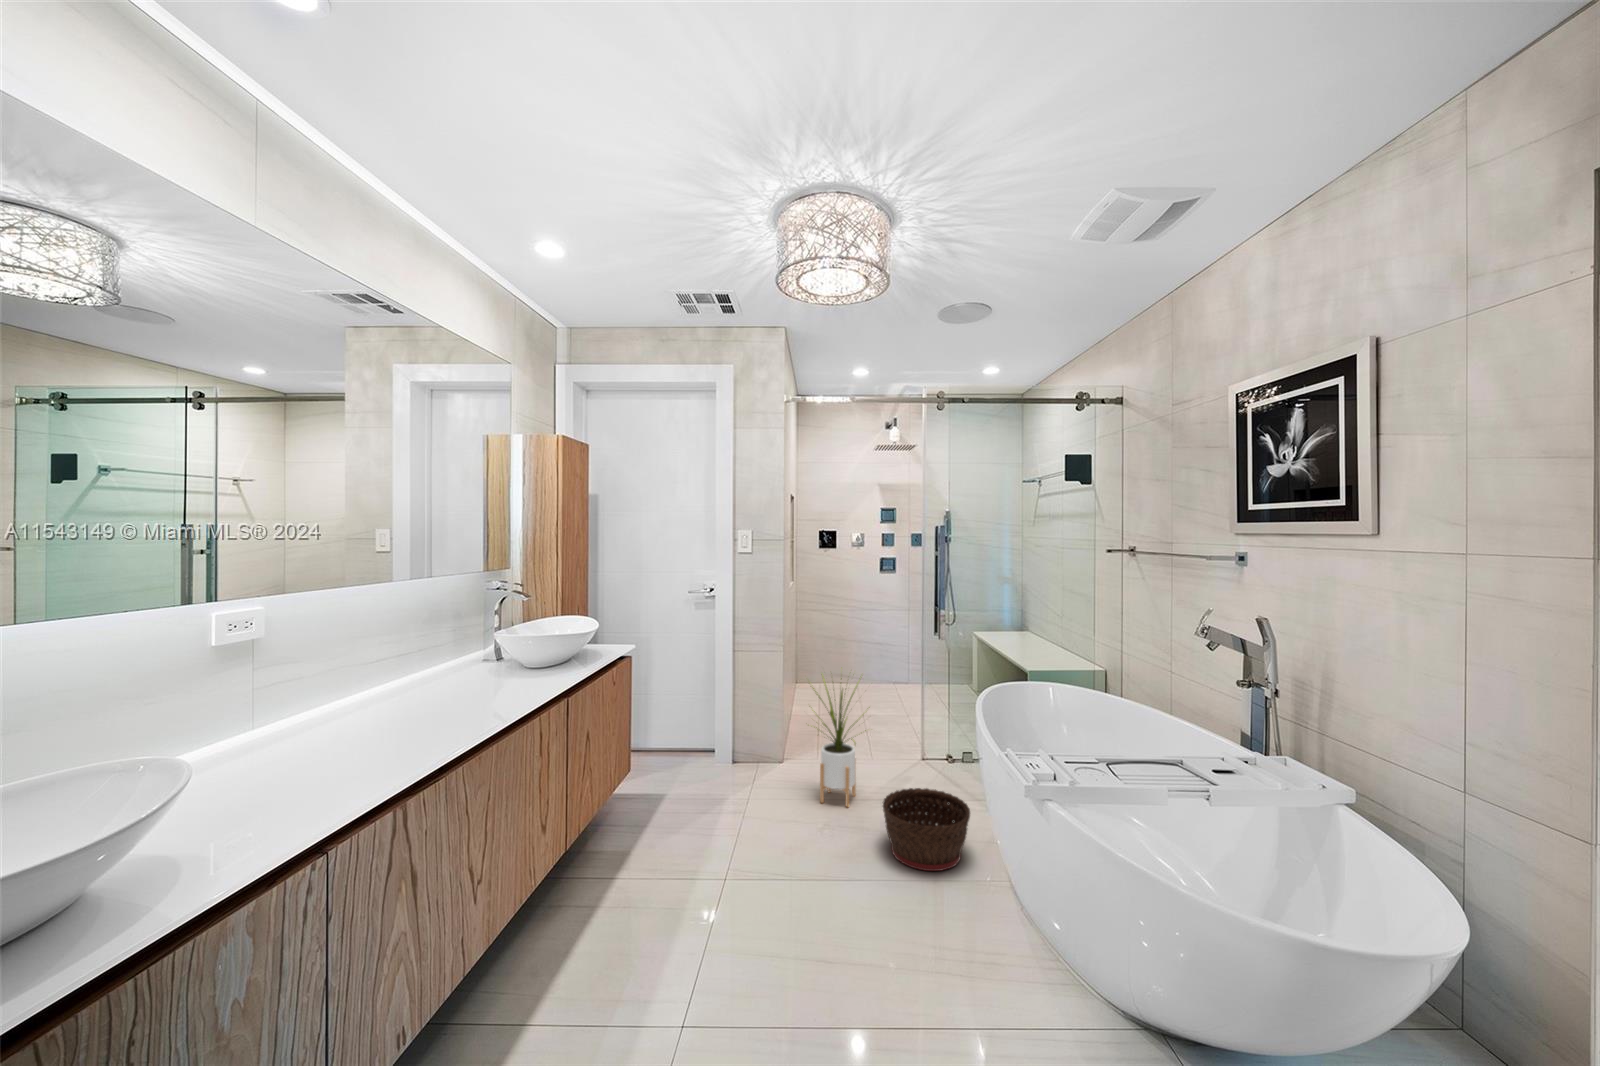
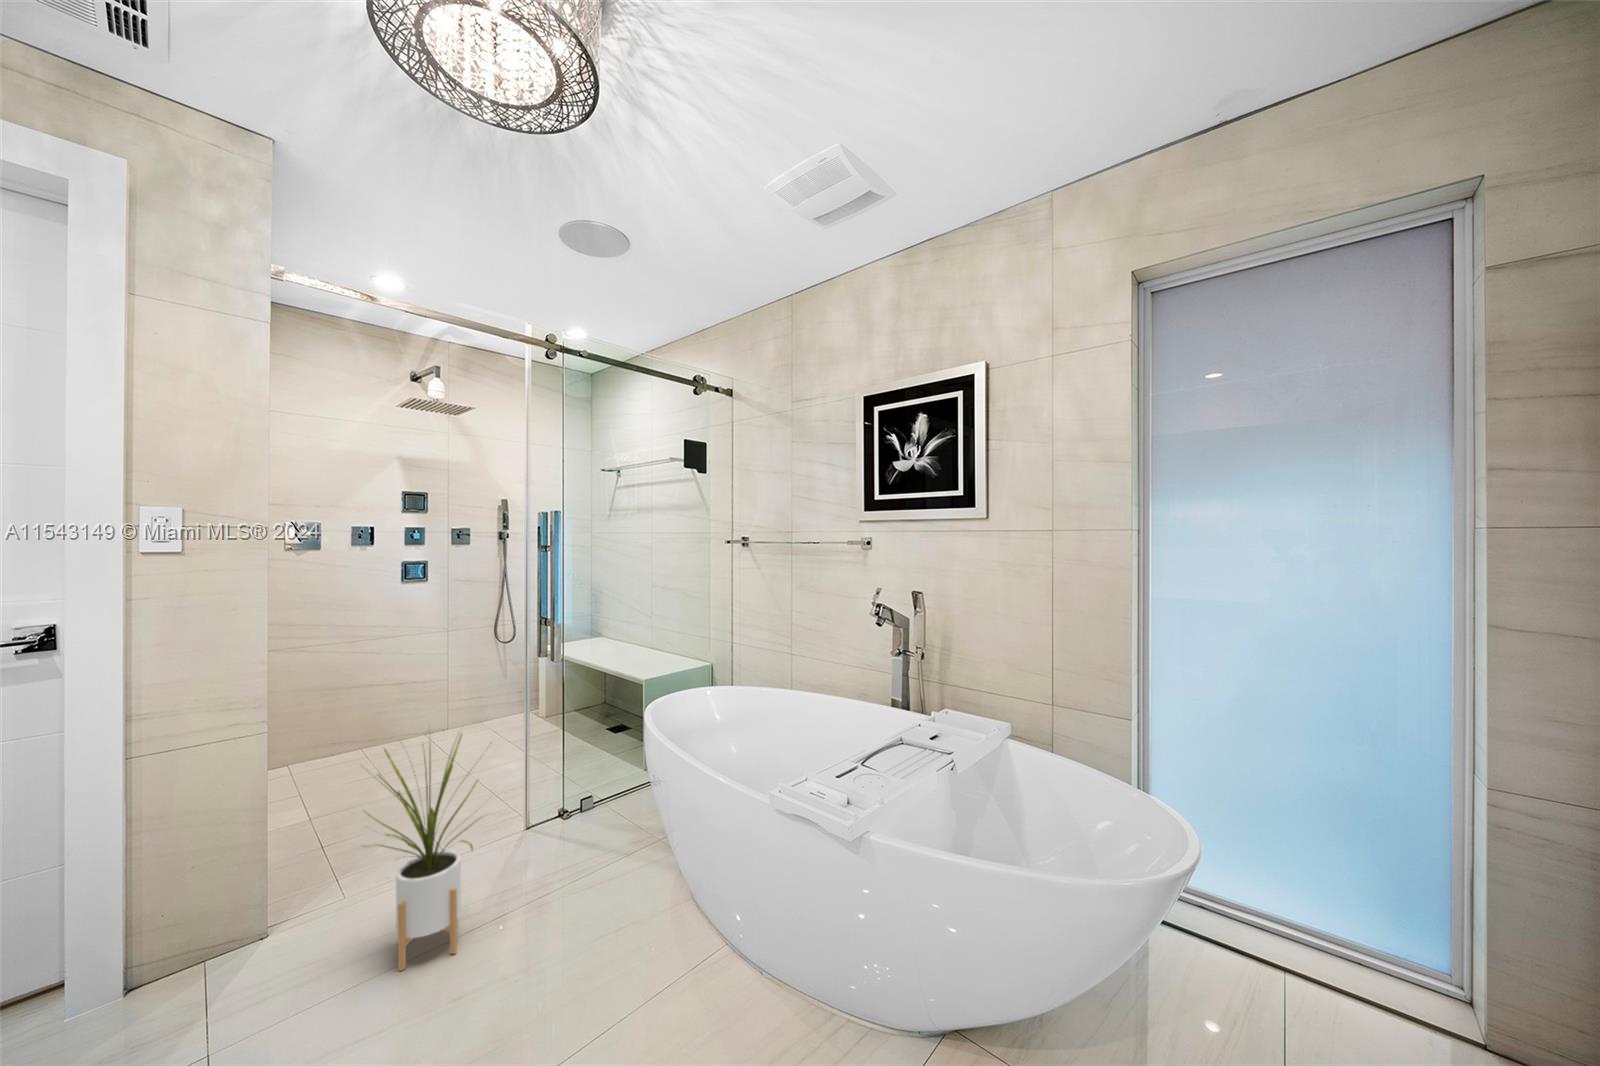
basket: present [883,788,970,871] -> none [545,863,673,998]

